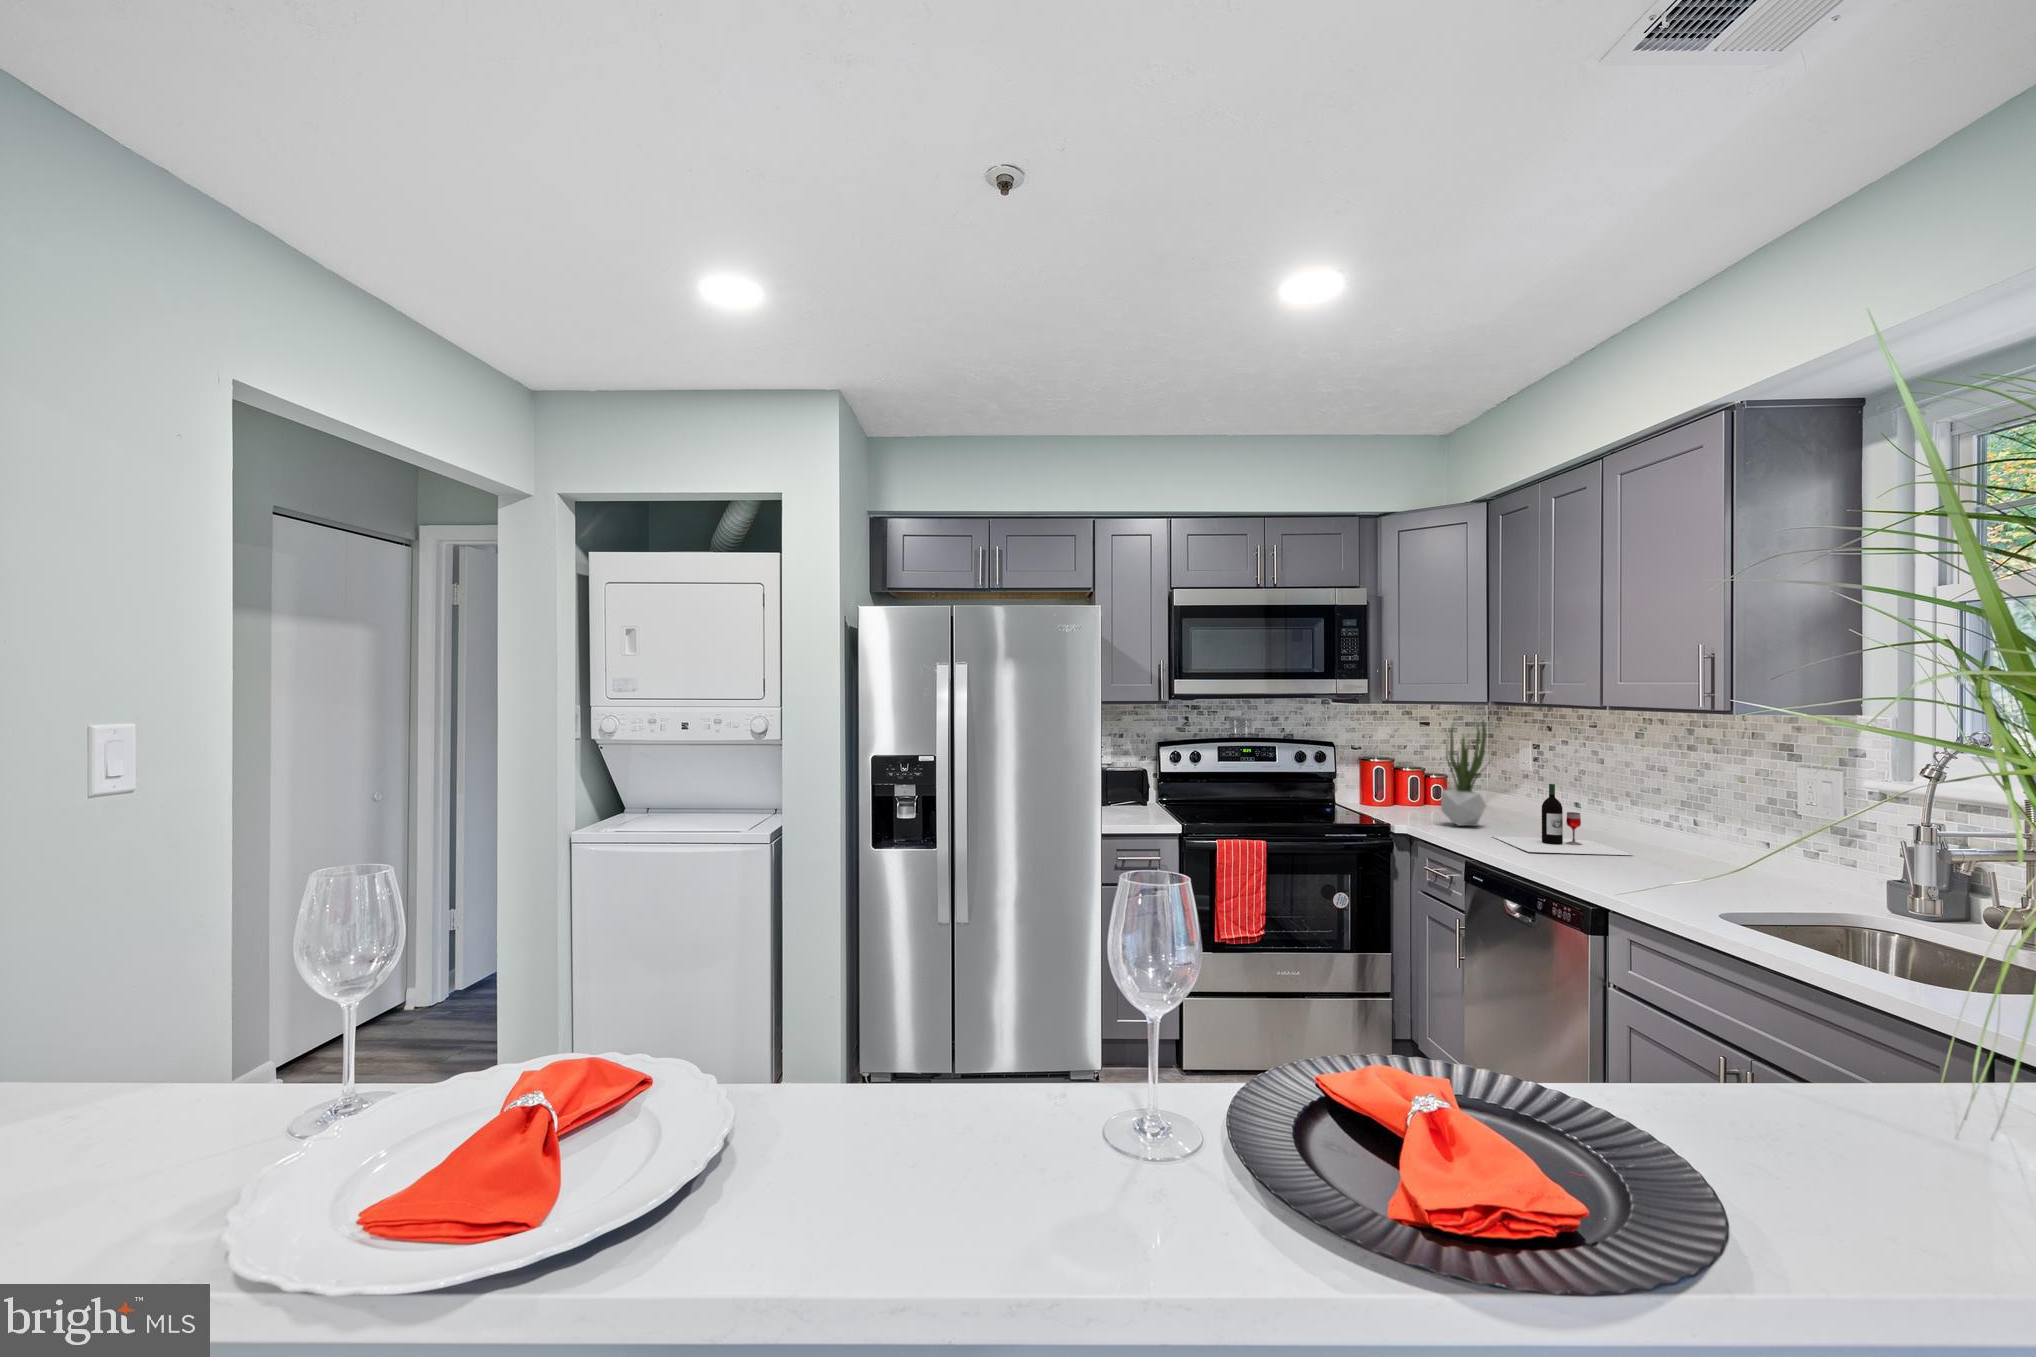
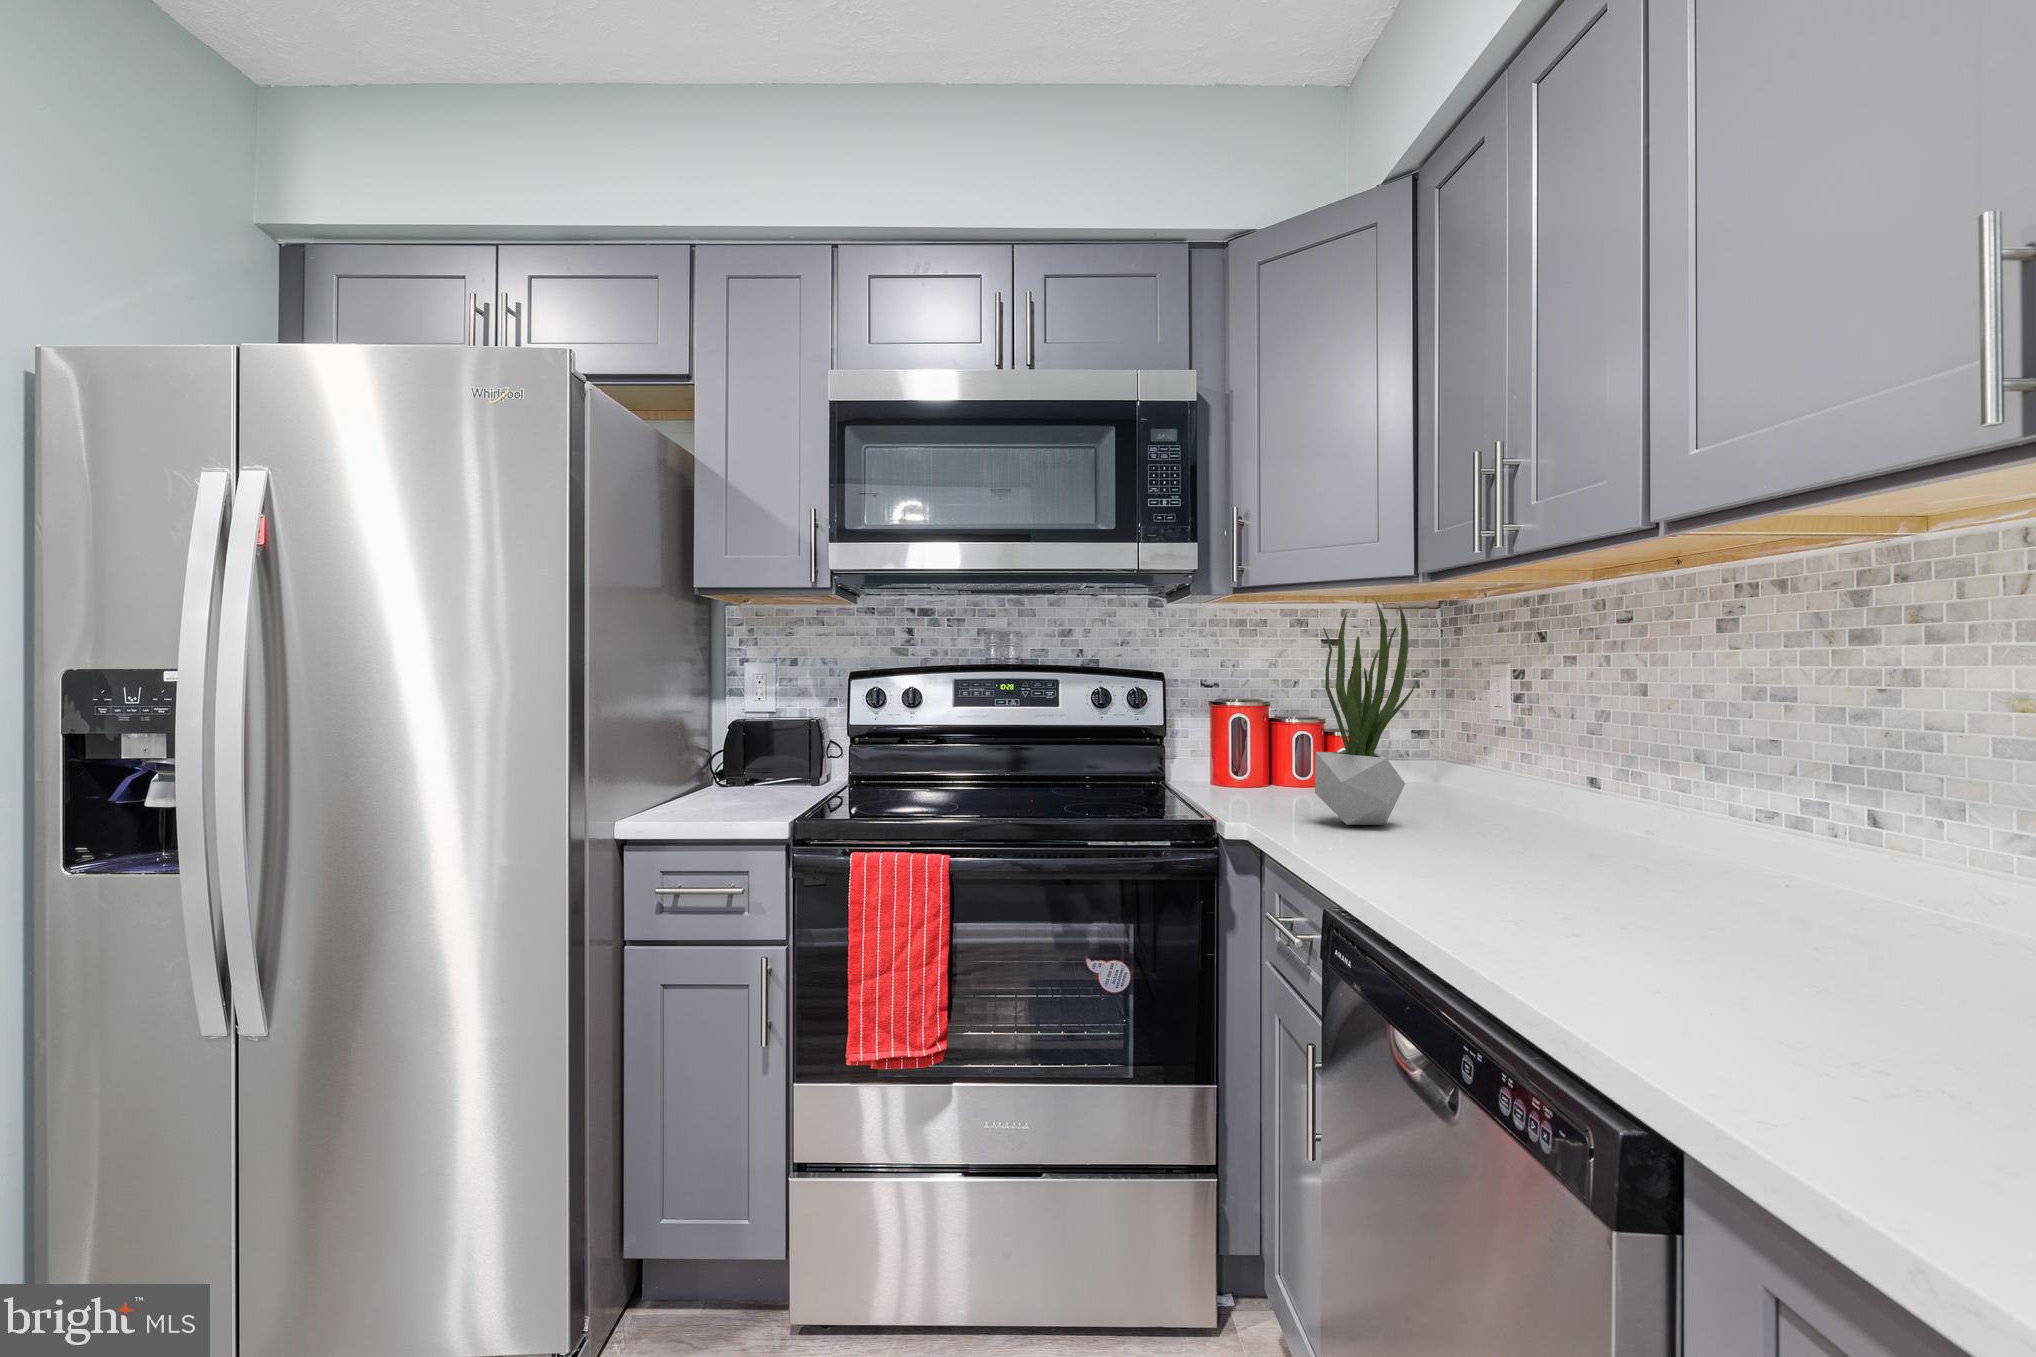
wine bottle: present [1493,784,1632,855] -> none [1397,732,1721,906]

